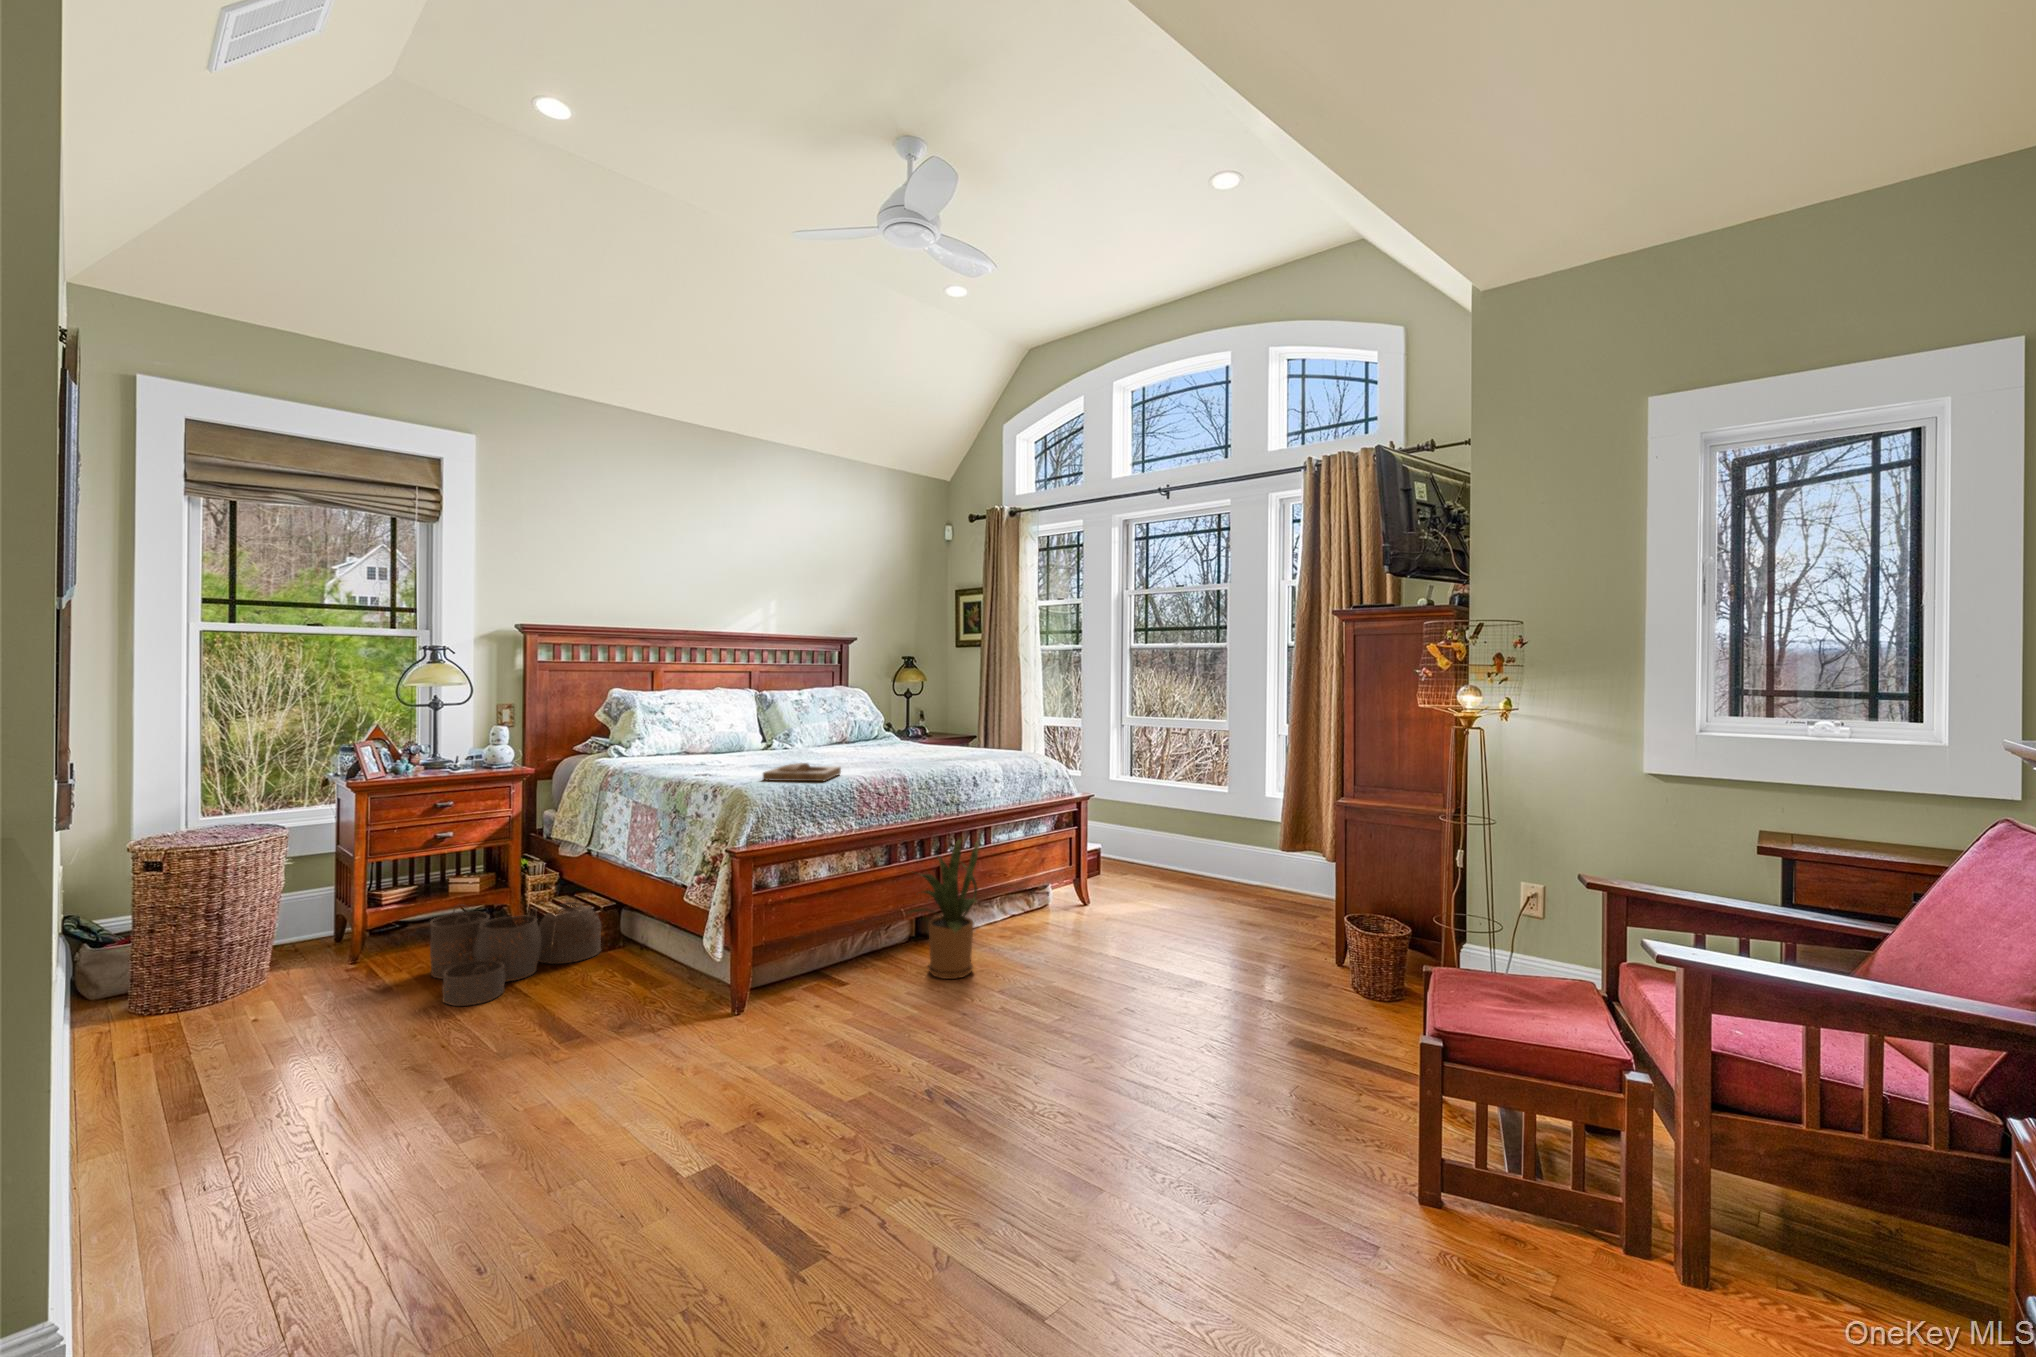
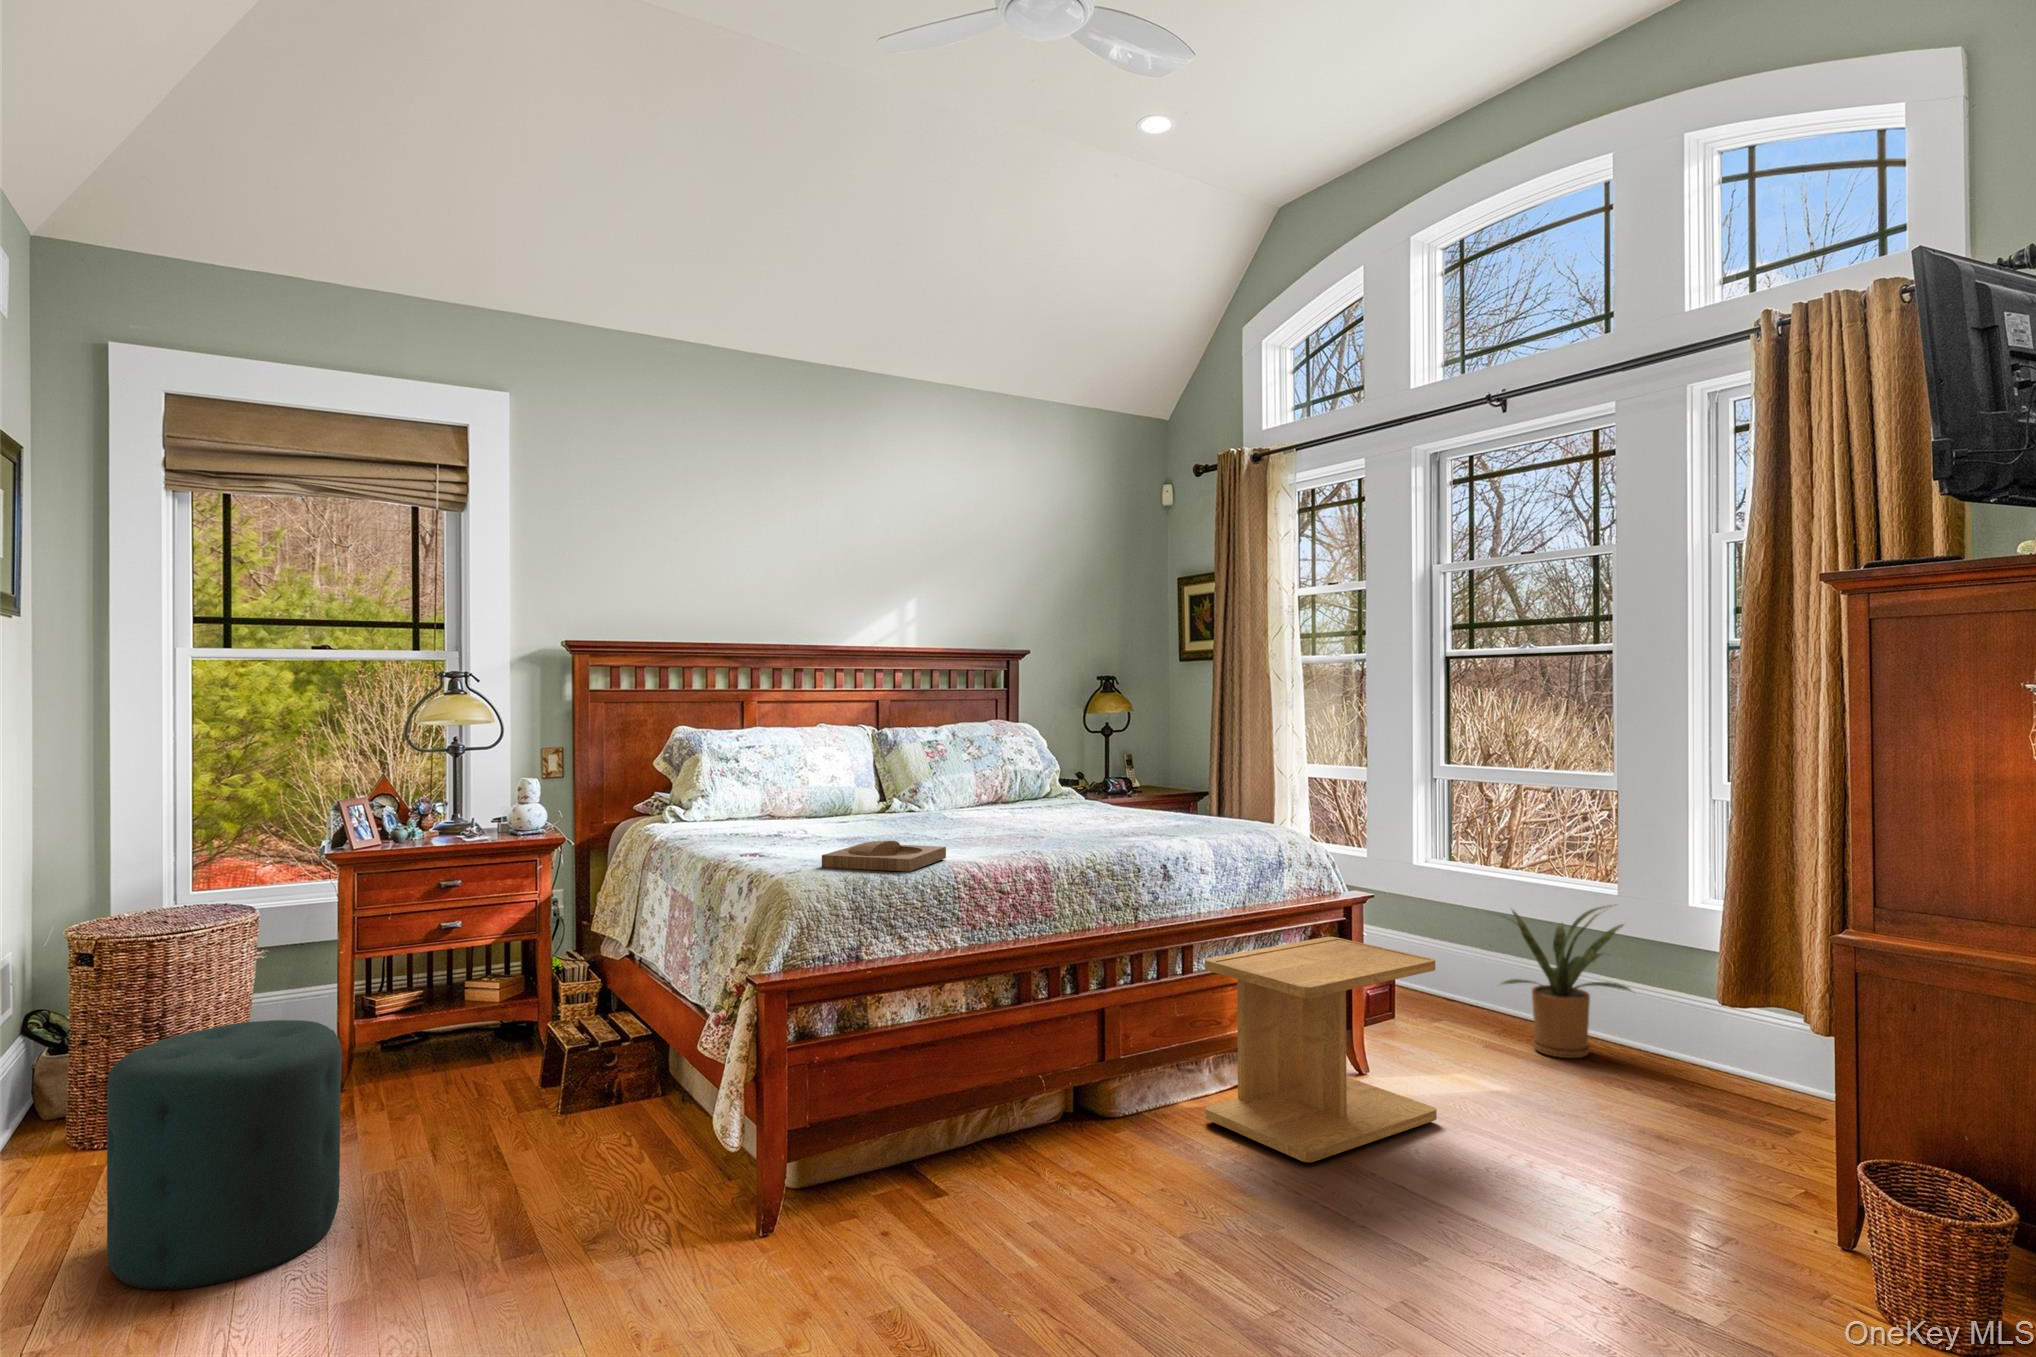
side table: none [998,820,1133,950] -> present [1205,937,1437,1162]
house plant: present [910,838,979,979] -> present [1490,906,1631,1058]
ottoman: none [243,897,419,1086] -> present [107,1020,342,1290]
woven basket: present [430,902,601,1006] -> none [398,1020,631,1177]

